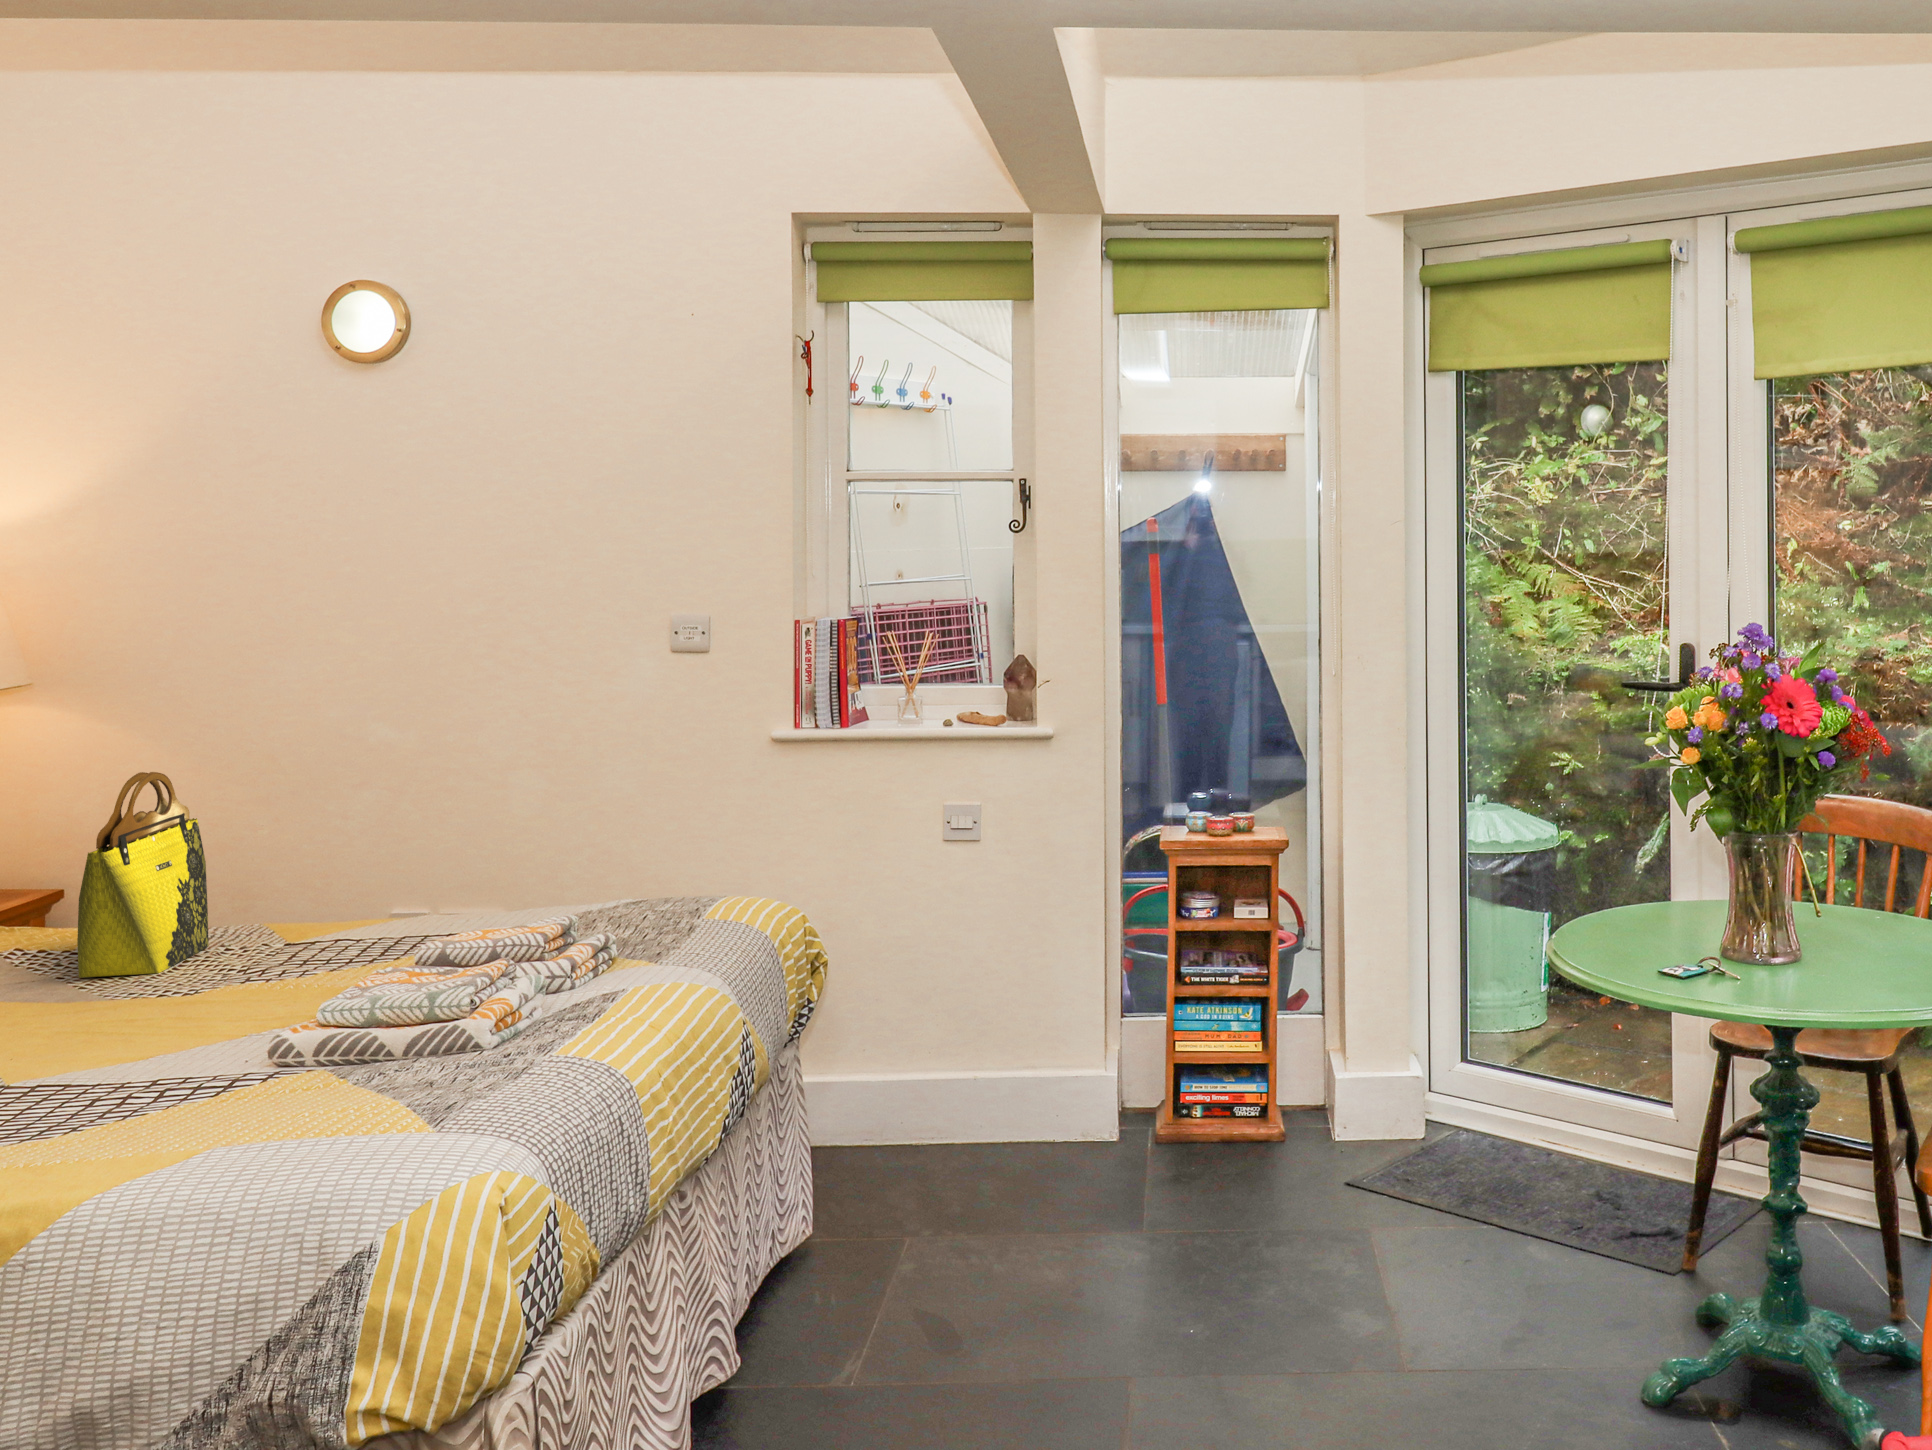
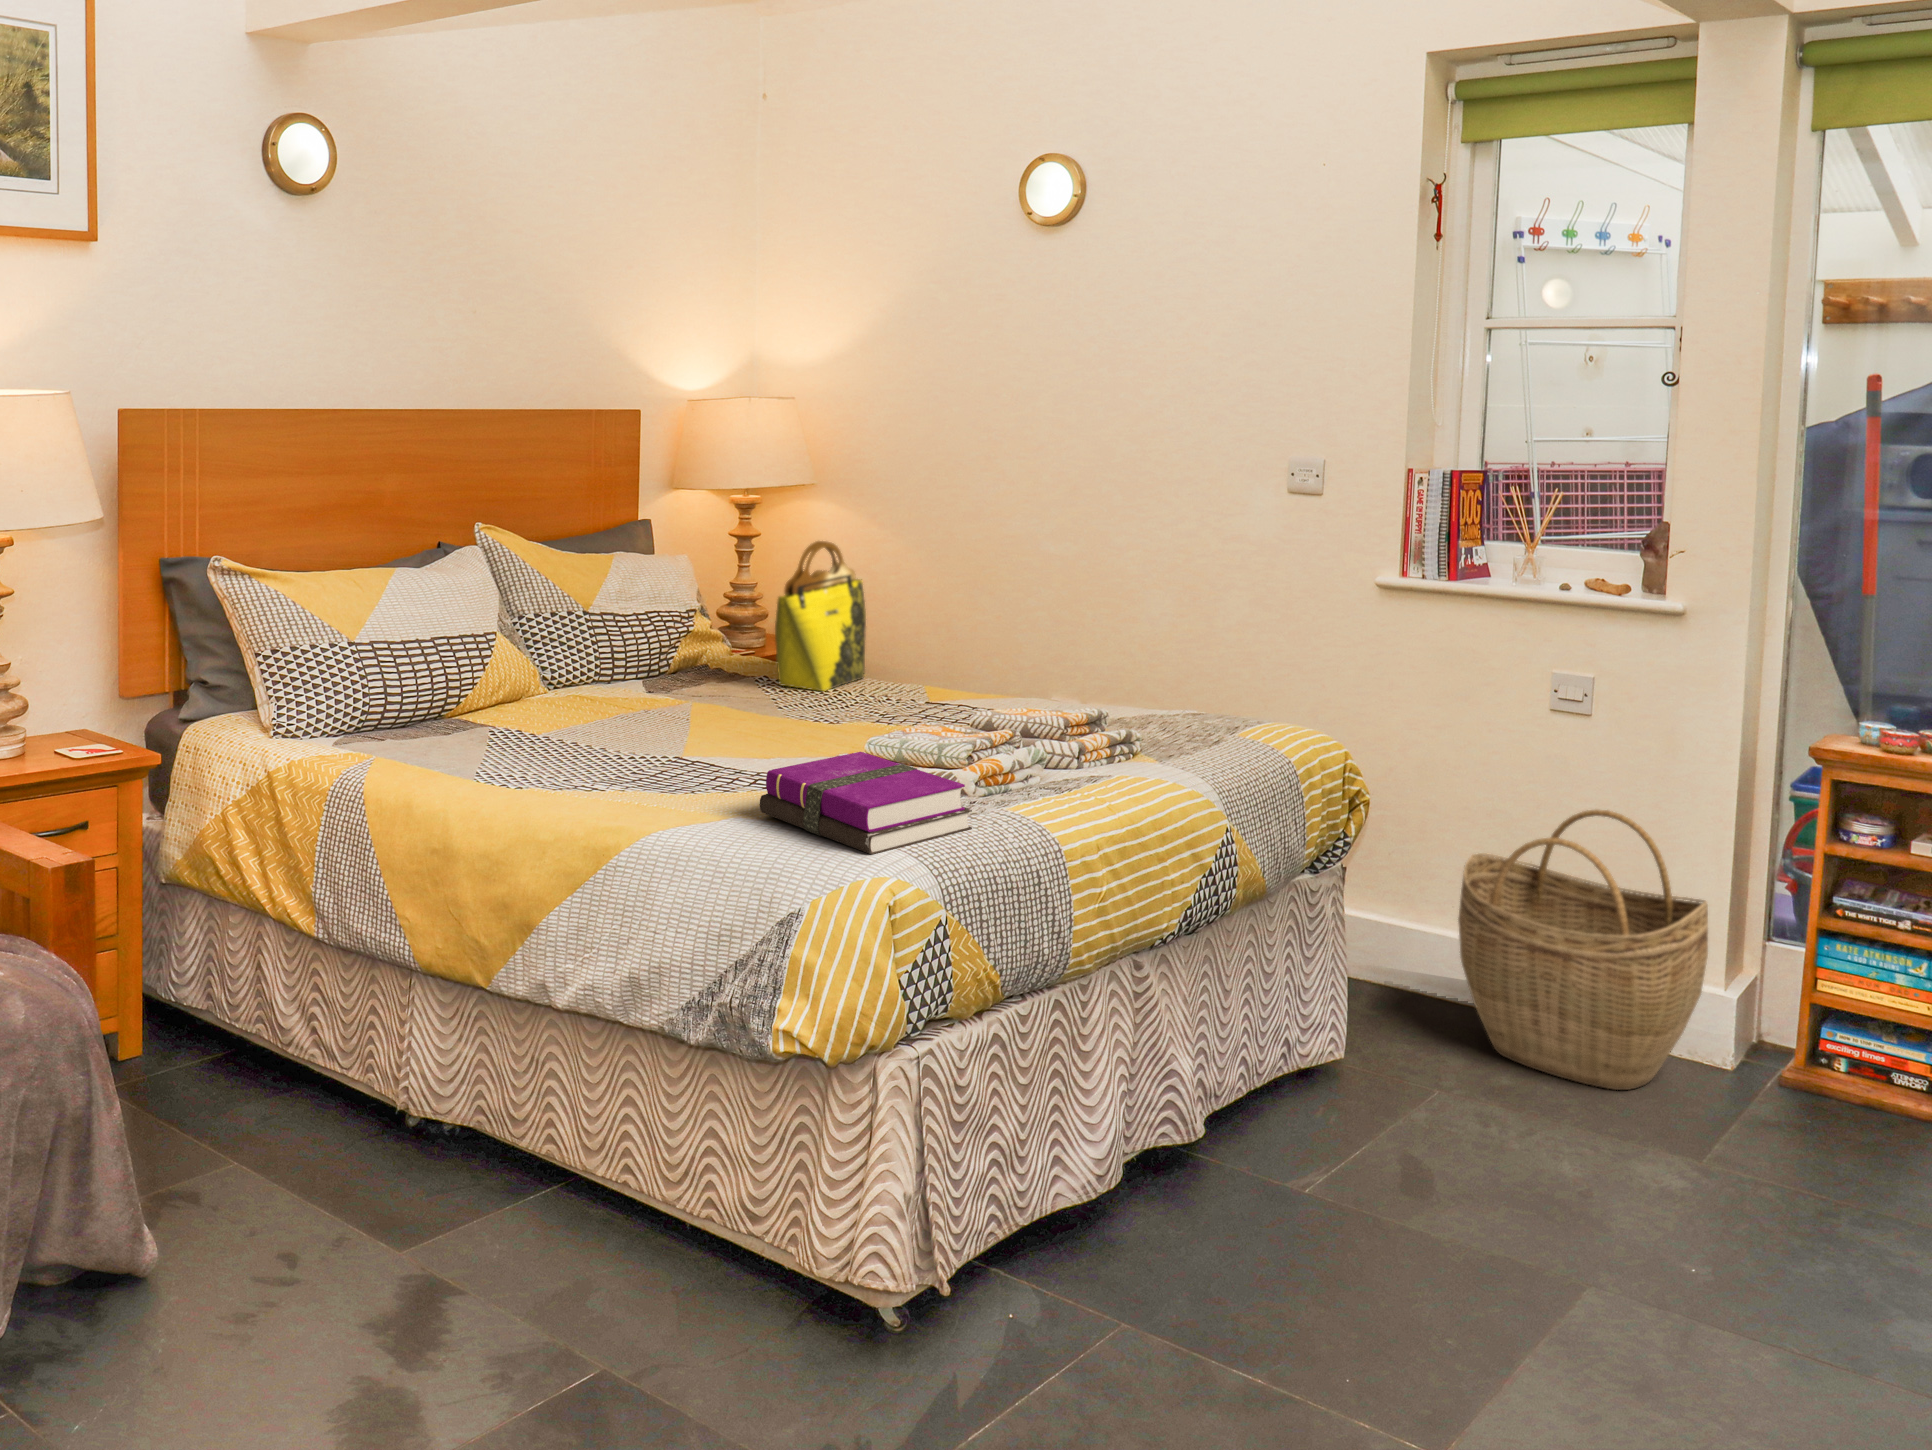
woven basket: none [918,935,1114,1191] -> present [1458,810,1708,1090]
notebook: none [220,1022,538,1143] -> present [759,752,972,855]

